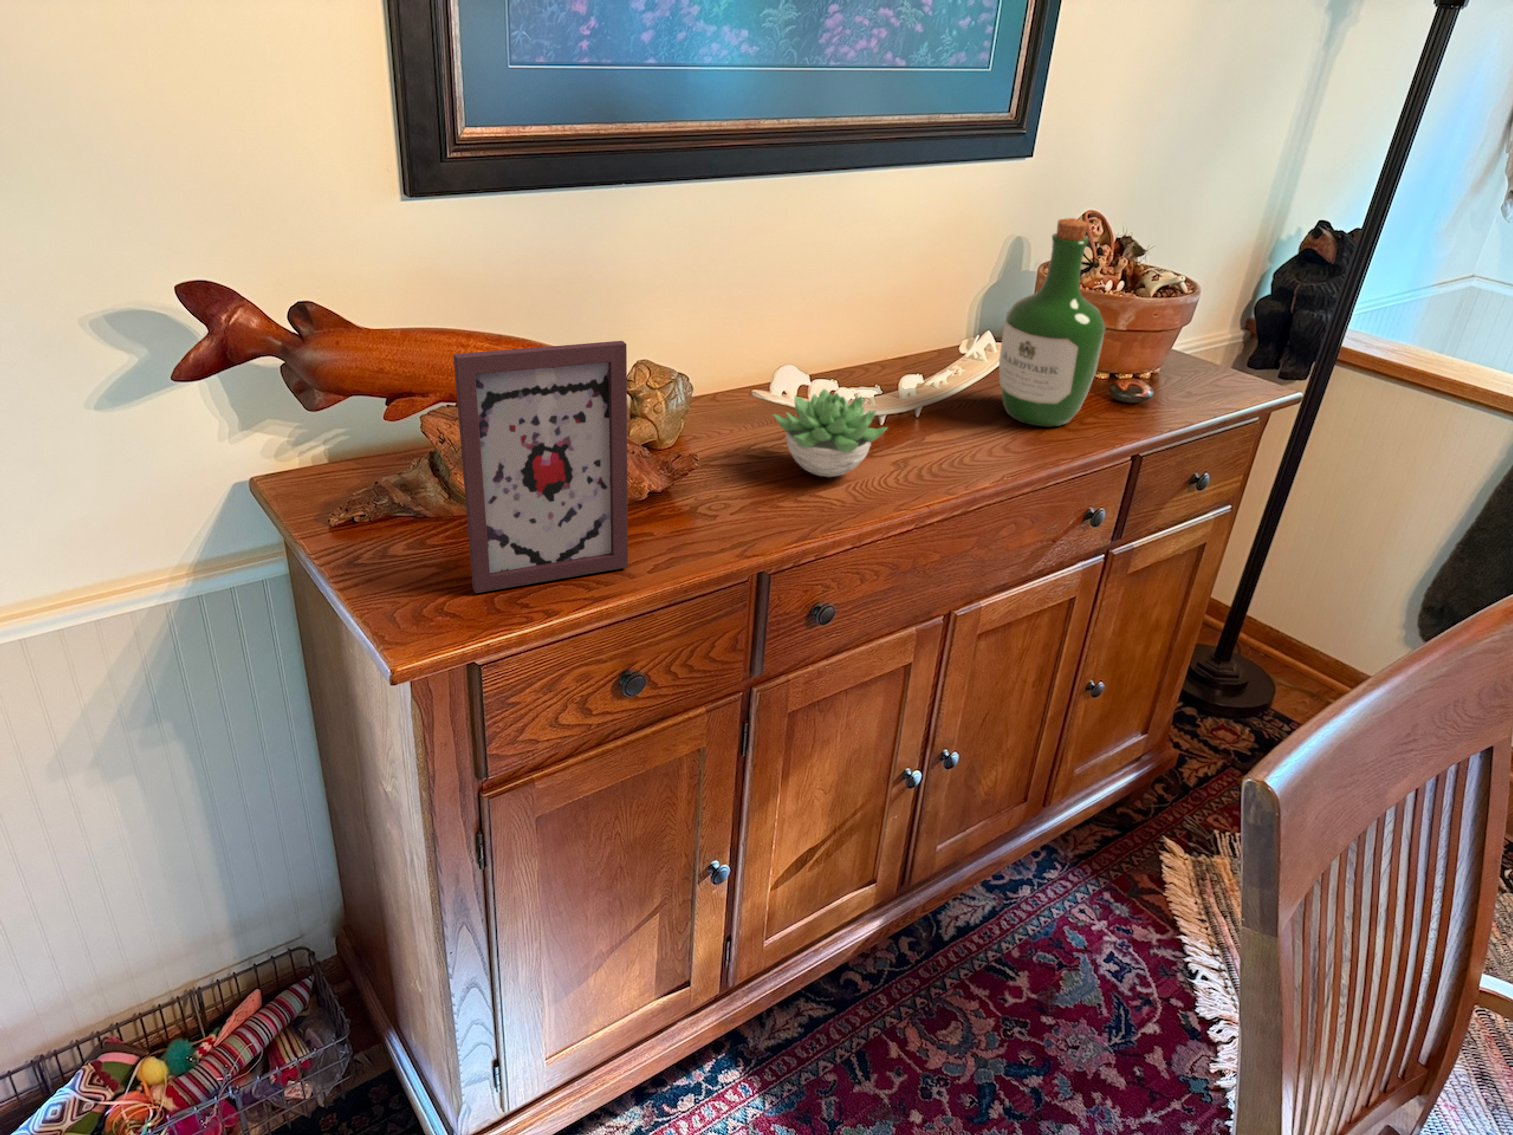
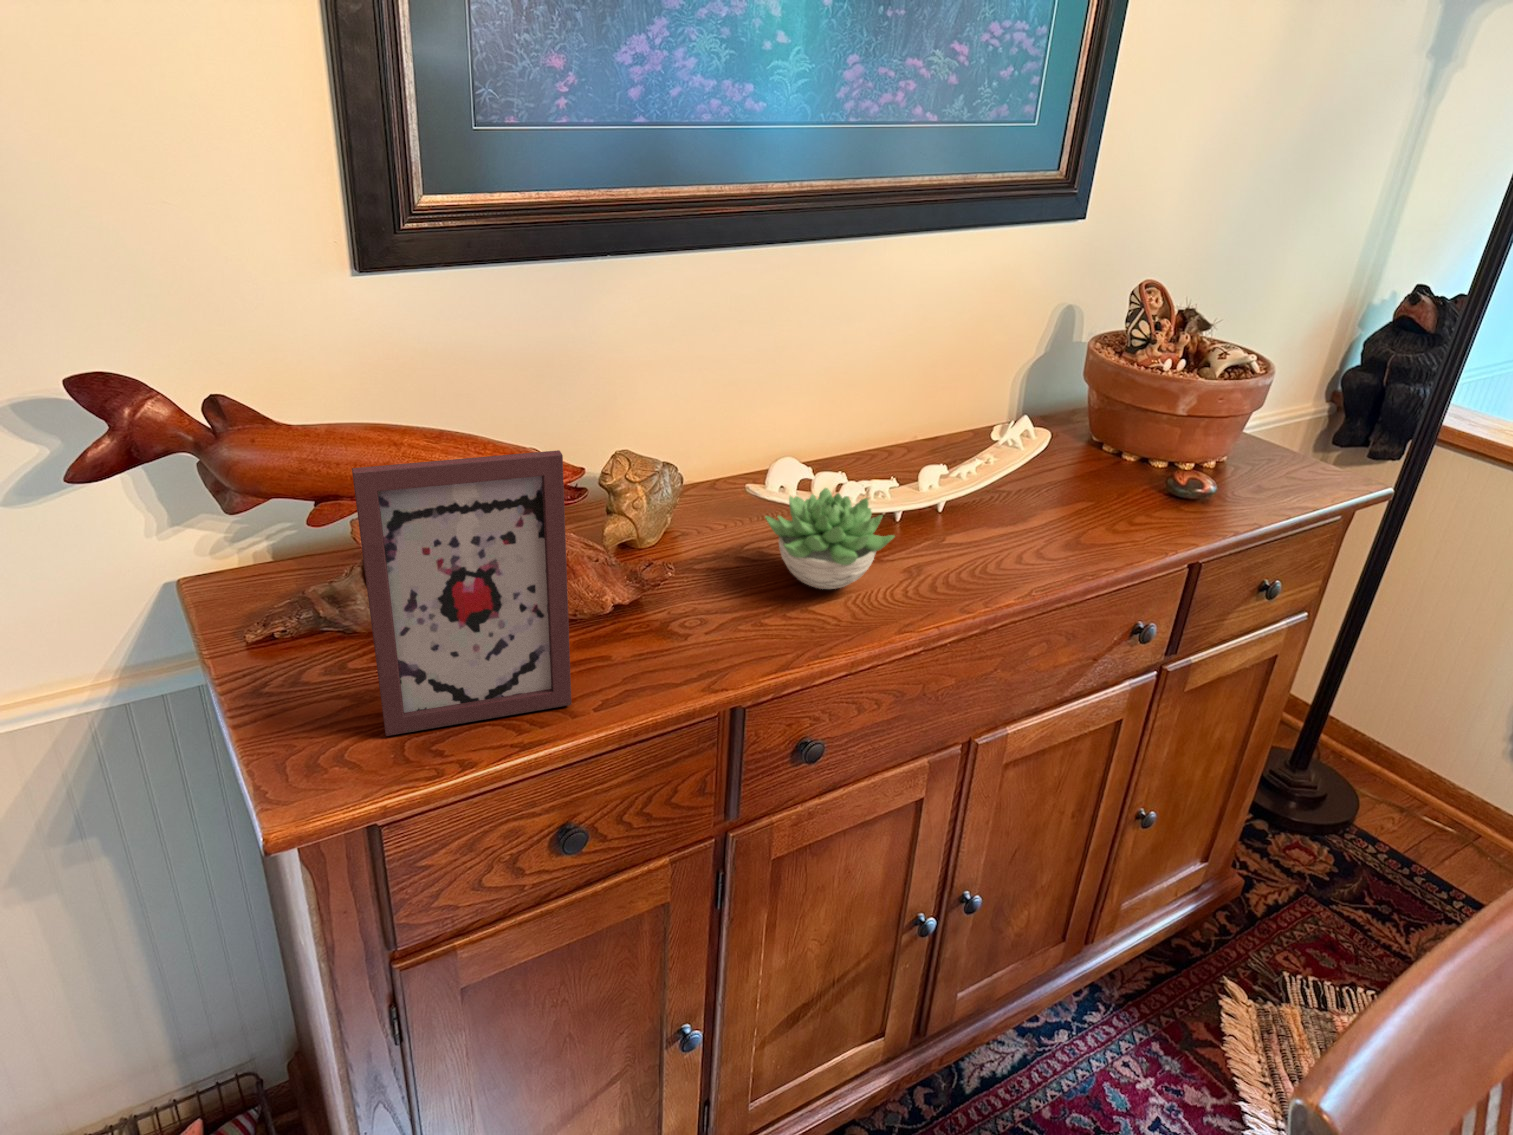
wine bottle: present [999,218,1106,426] -> none [1036,295,1159,528]

